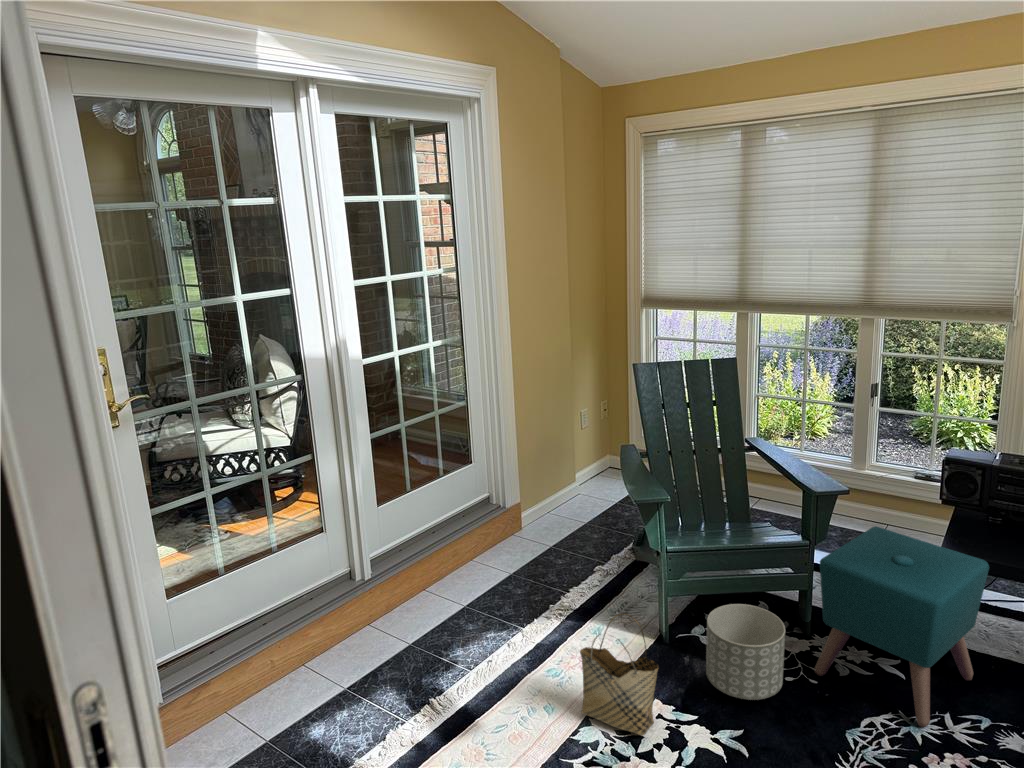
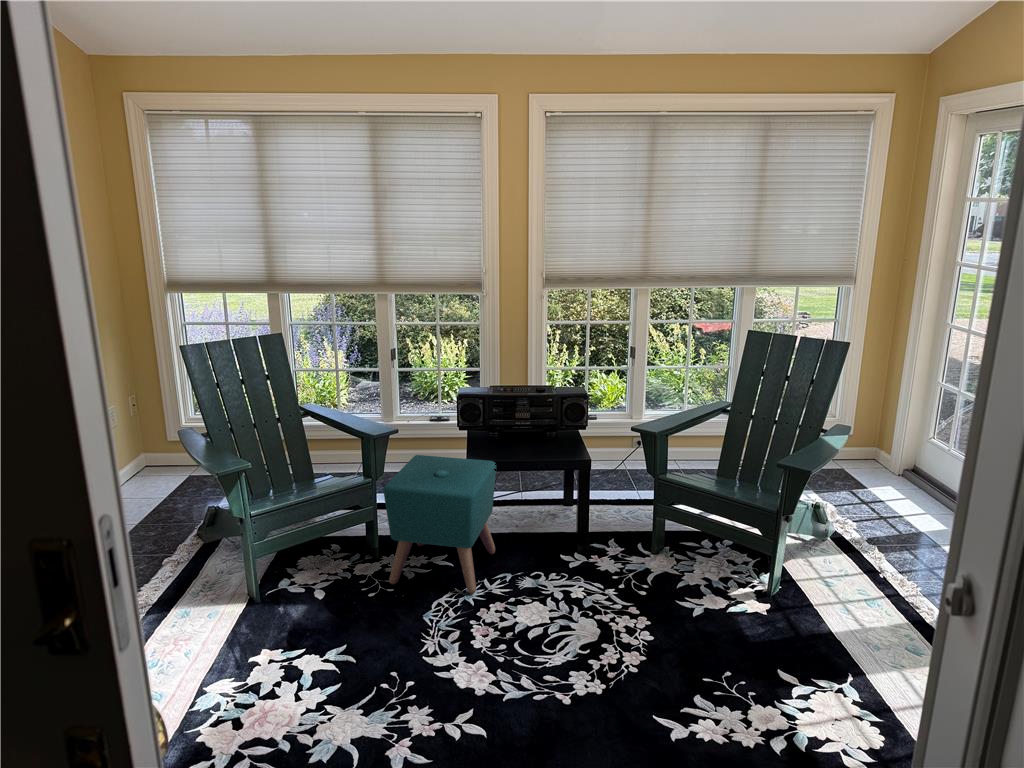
planter: present [706,604,785,700] -> none [299,542,369,622]
woven basket: present [580,613,659,736] -> none [184,576,268,687]

